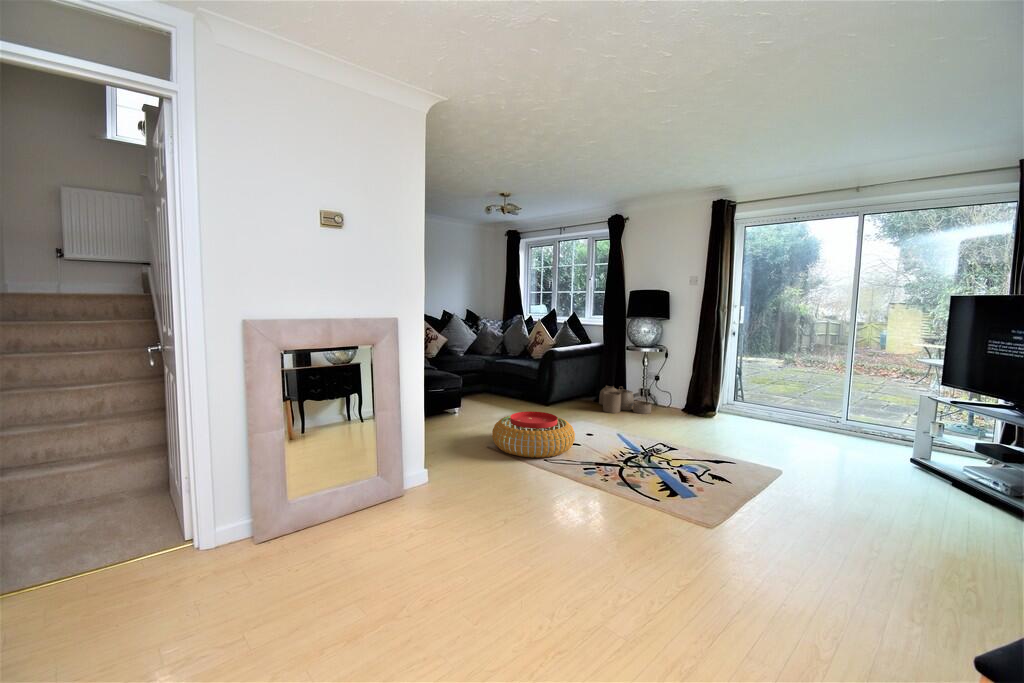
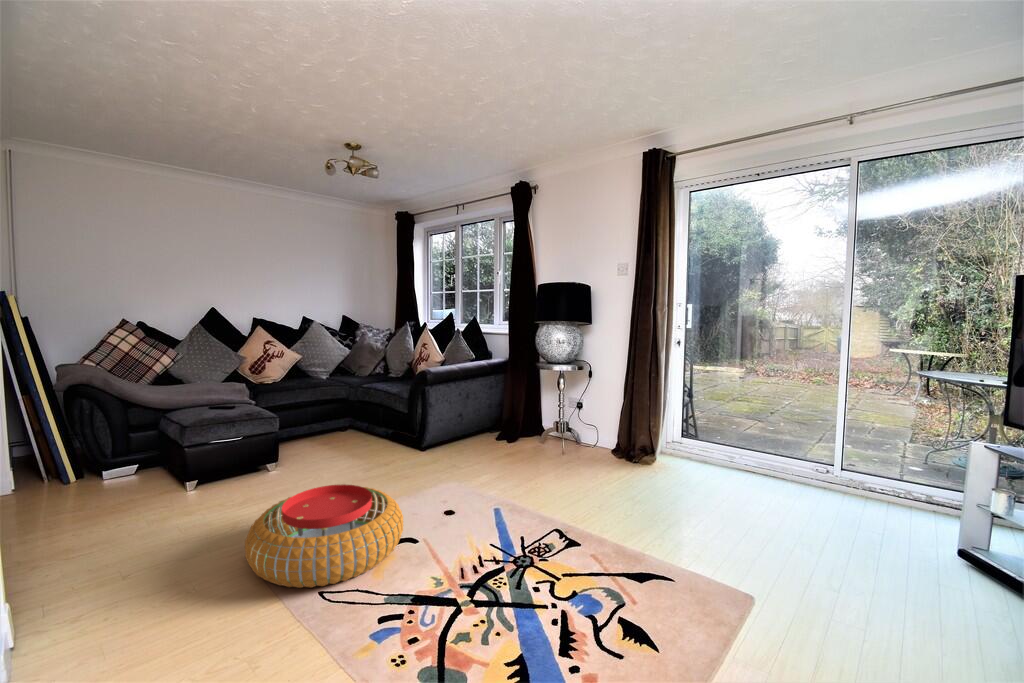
woven basket: present [599,386,651,414] -> none [497,416,567,461]

